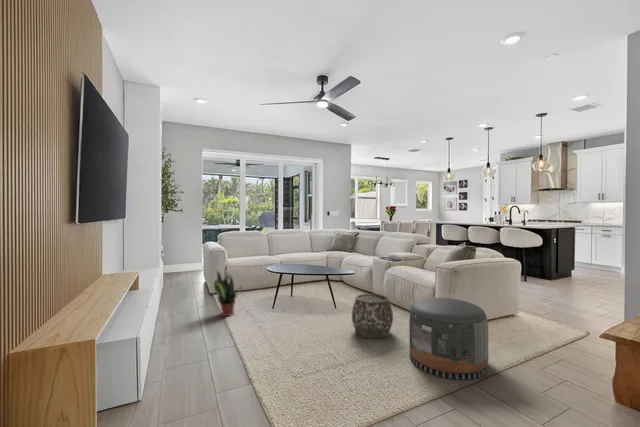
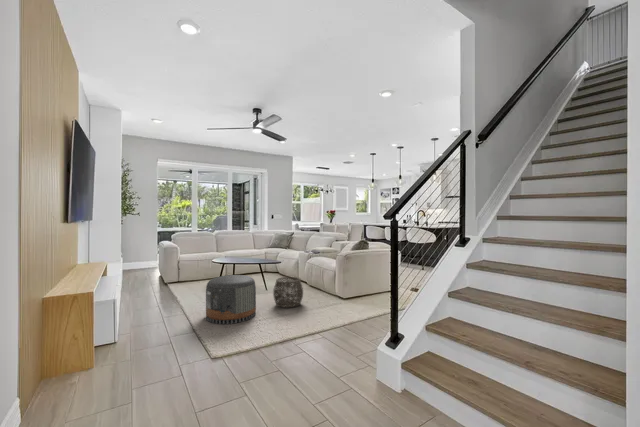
potted plant: present [214,272,237,316] -> none [167,263,192,299]
pouf: present [409,298,488,380] -> present [206,275,256,324]

